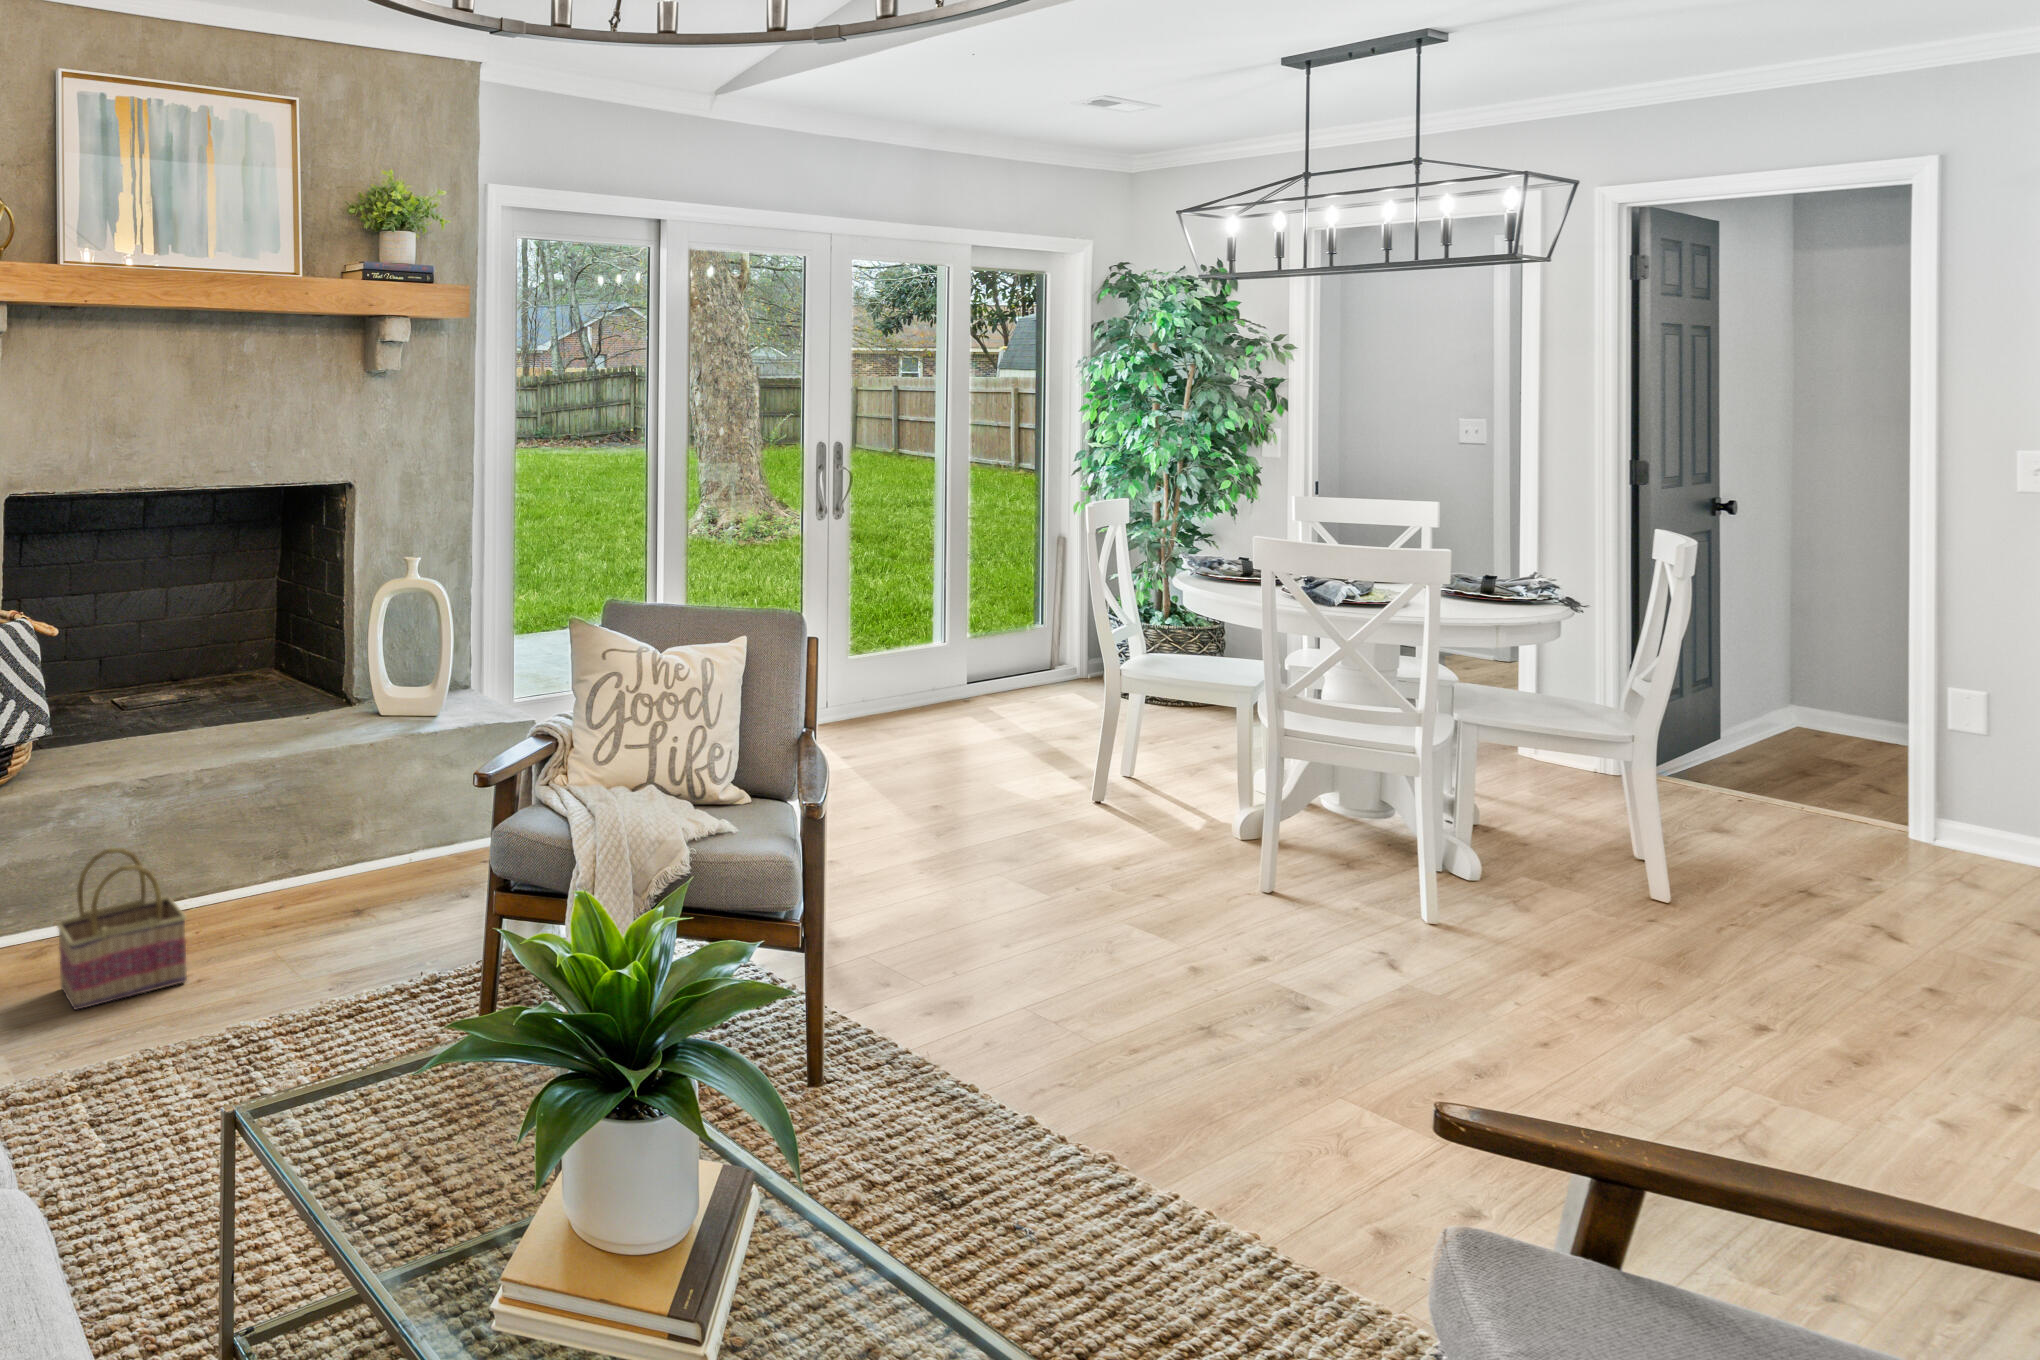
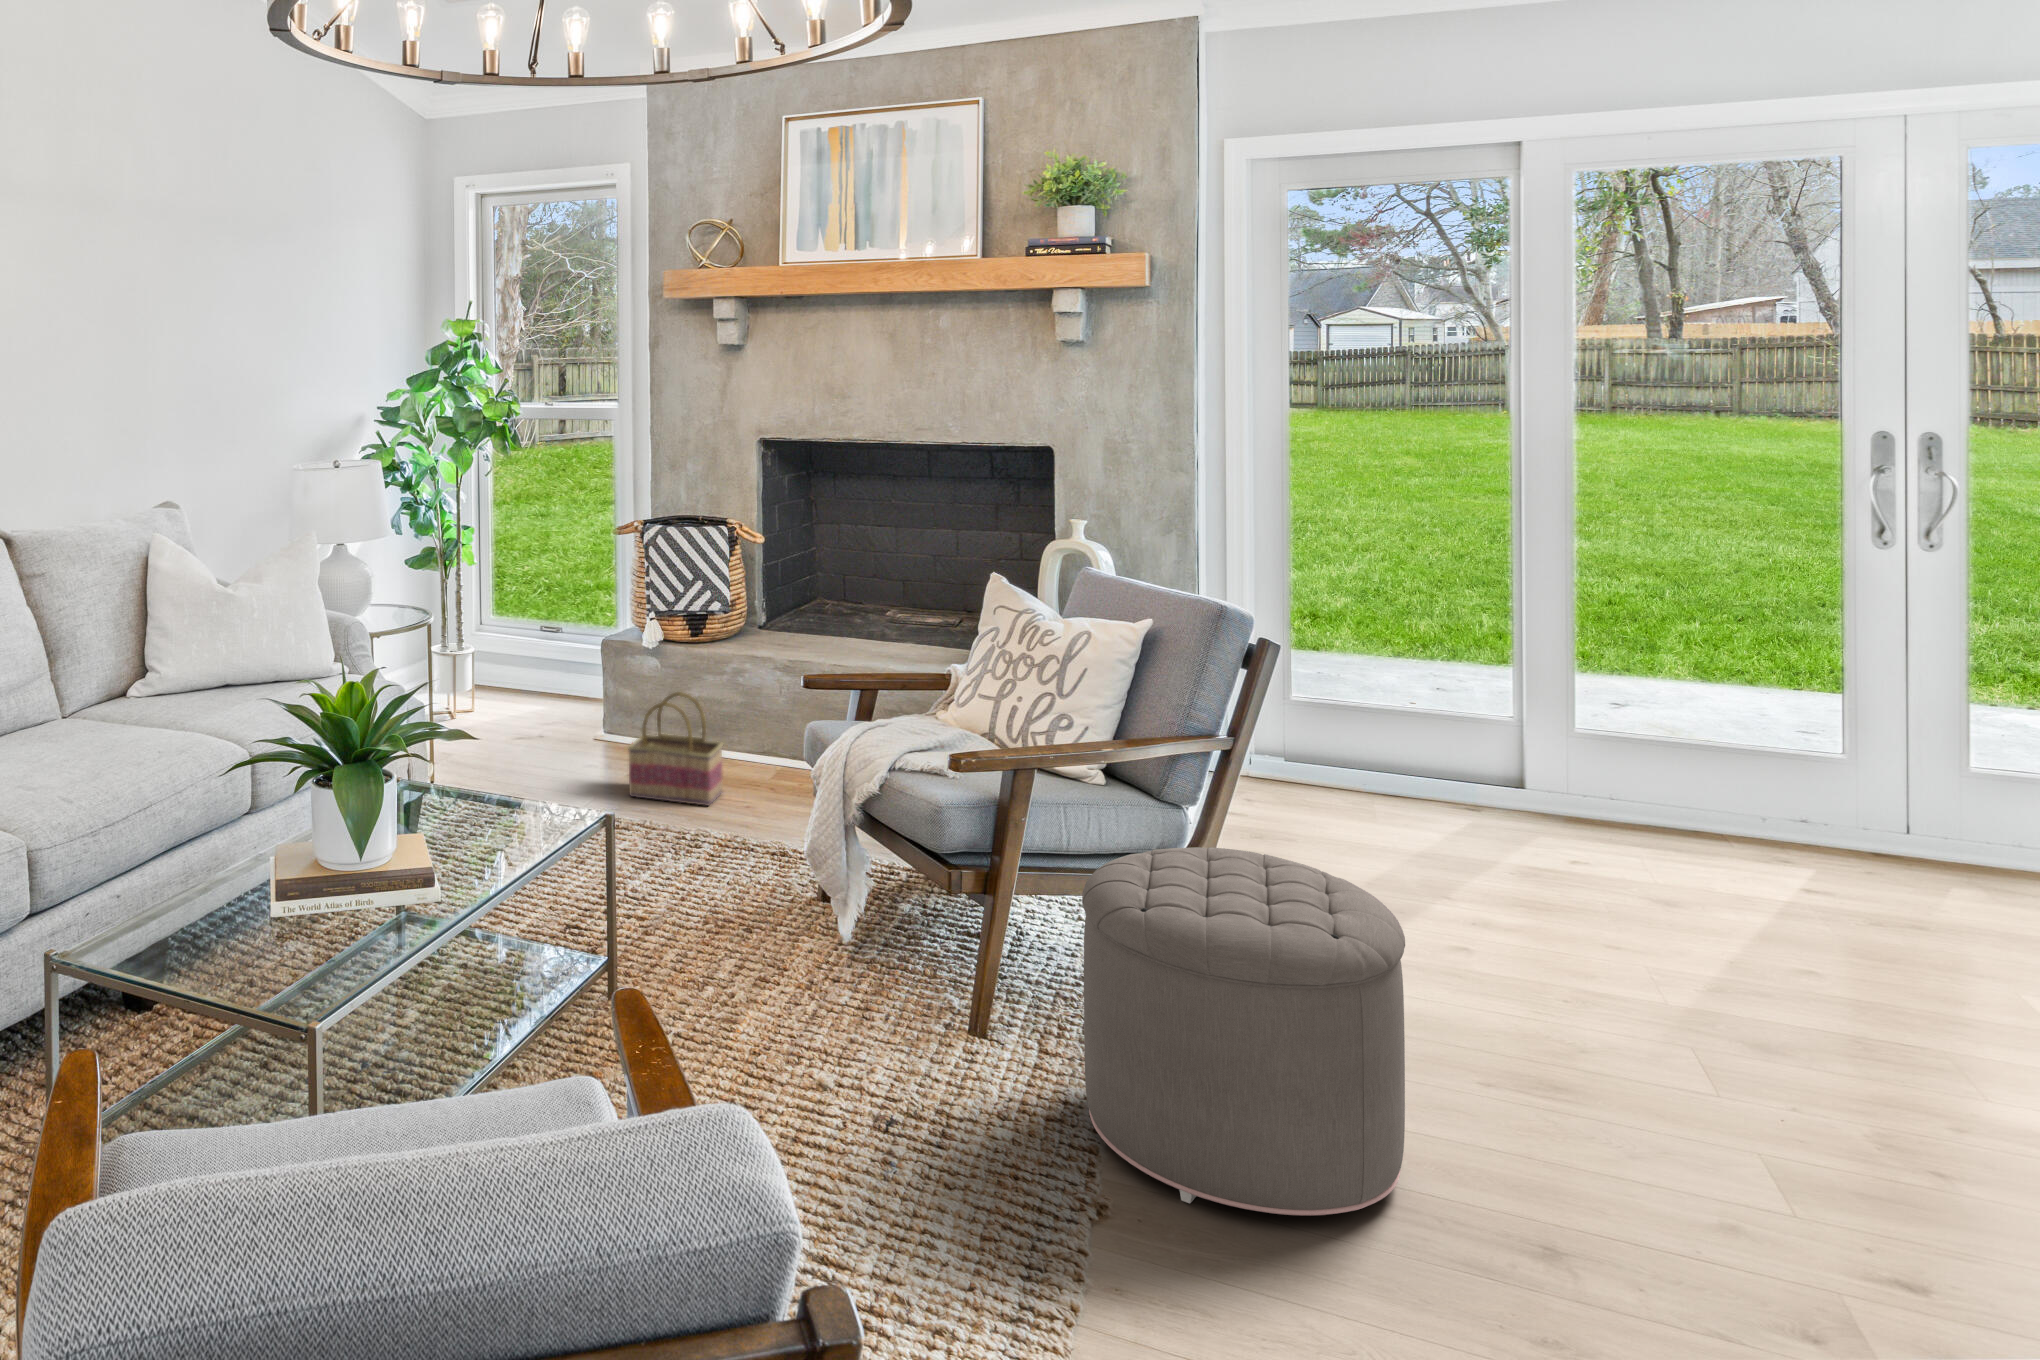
ottoman: none [961,816,1240,1141] -> present [1082,847,1405,1215]

